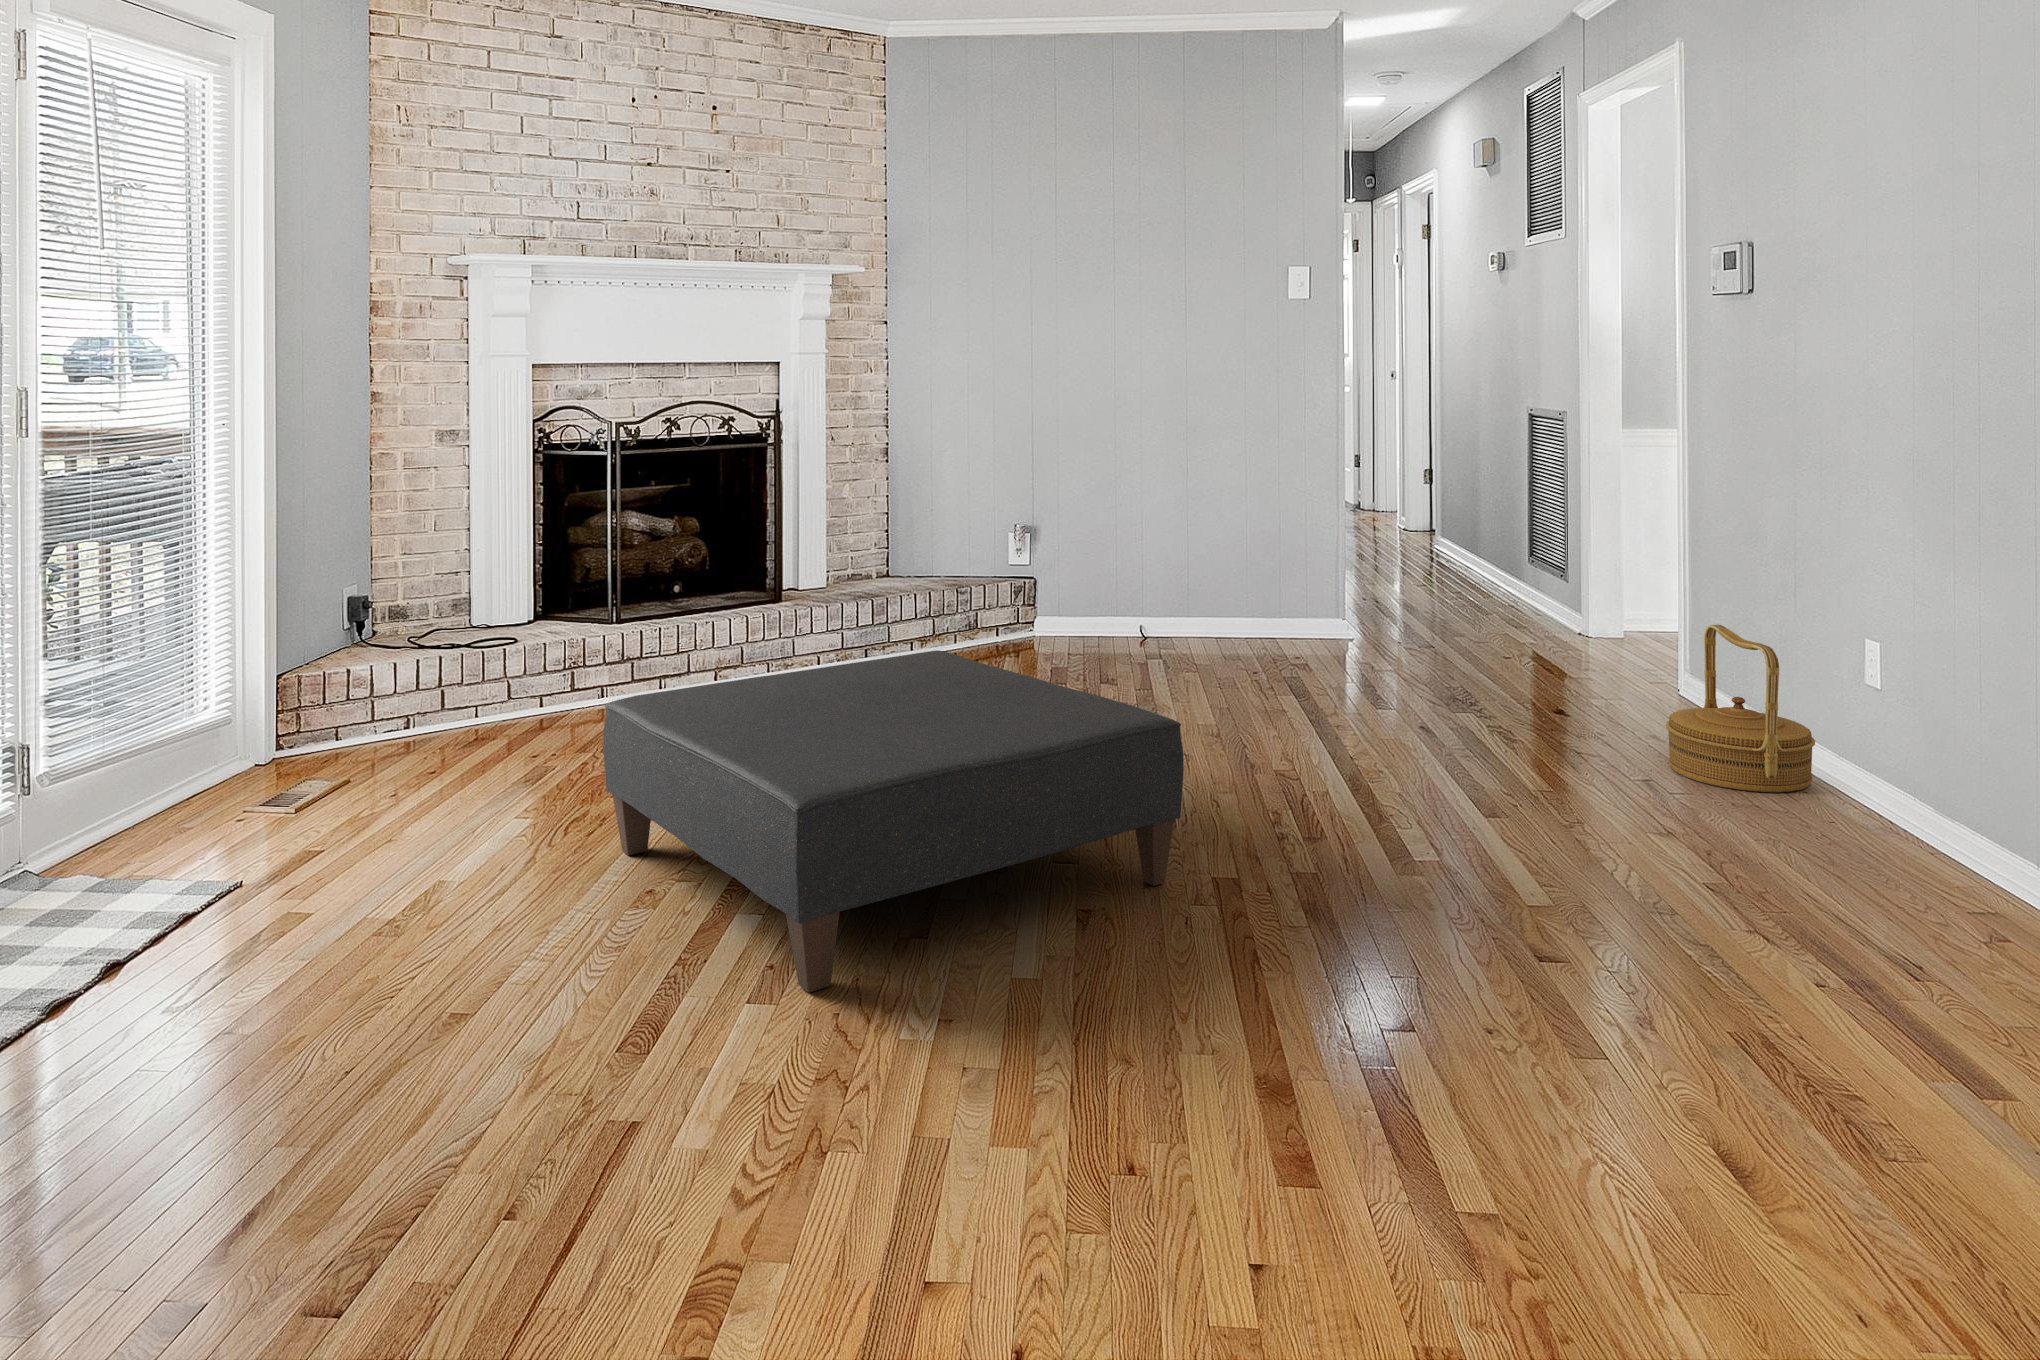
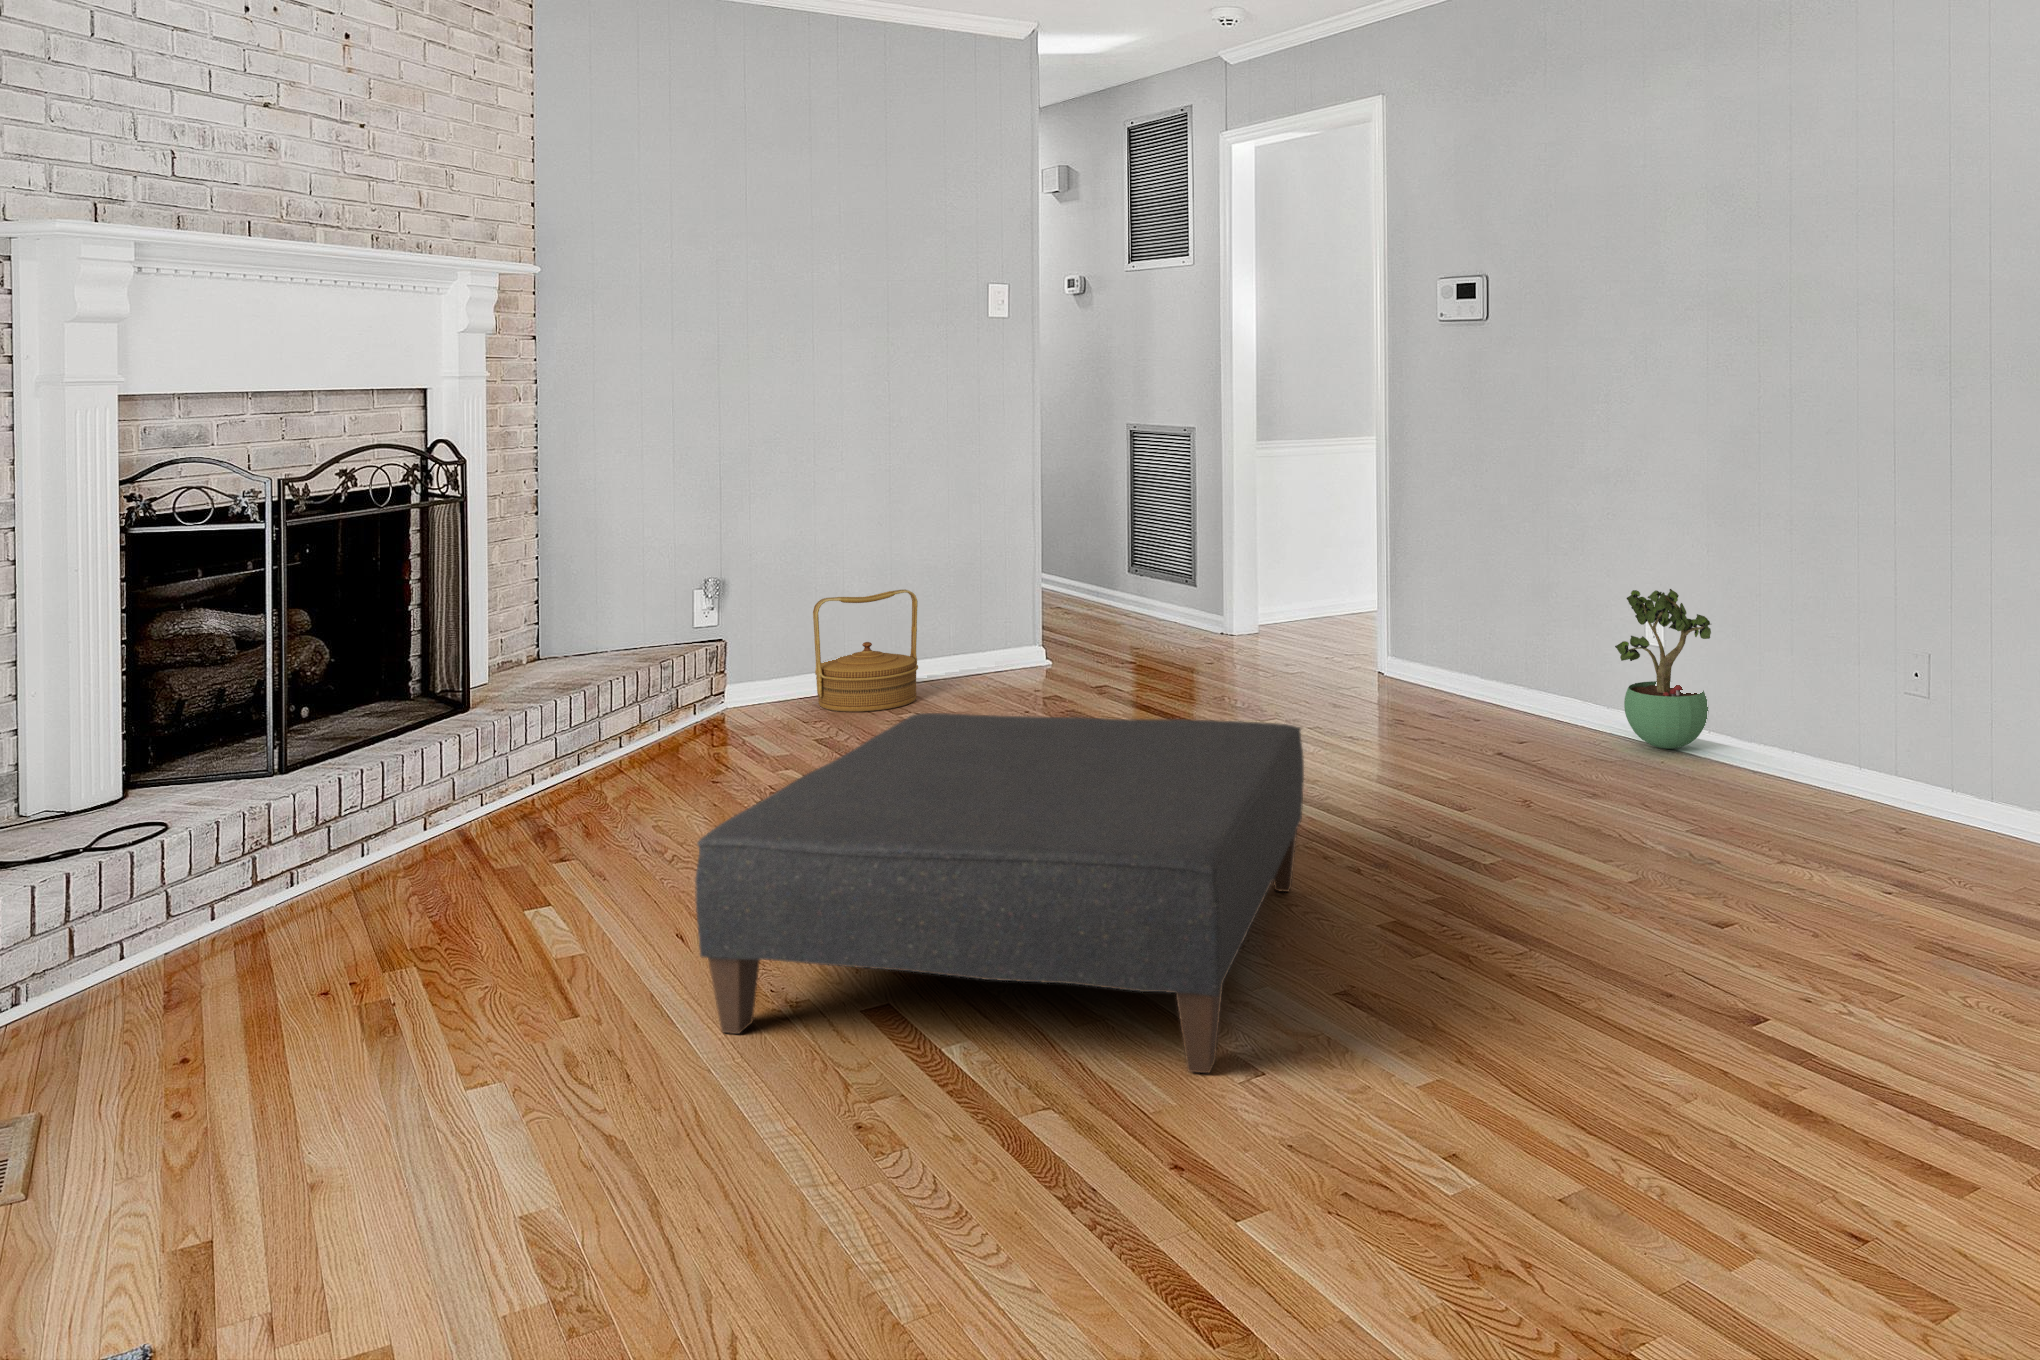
woven basket: present [1666,625,1815,792] -> present [813,590,918,712]
potted plant: none [1853,655,1987,878] -> present [1615,589,1711,749]

